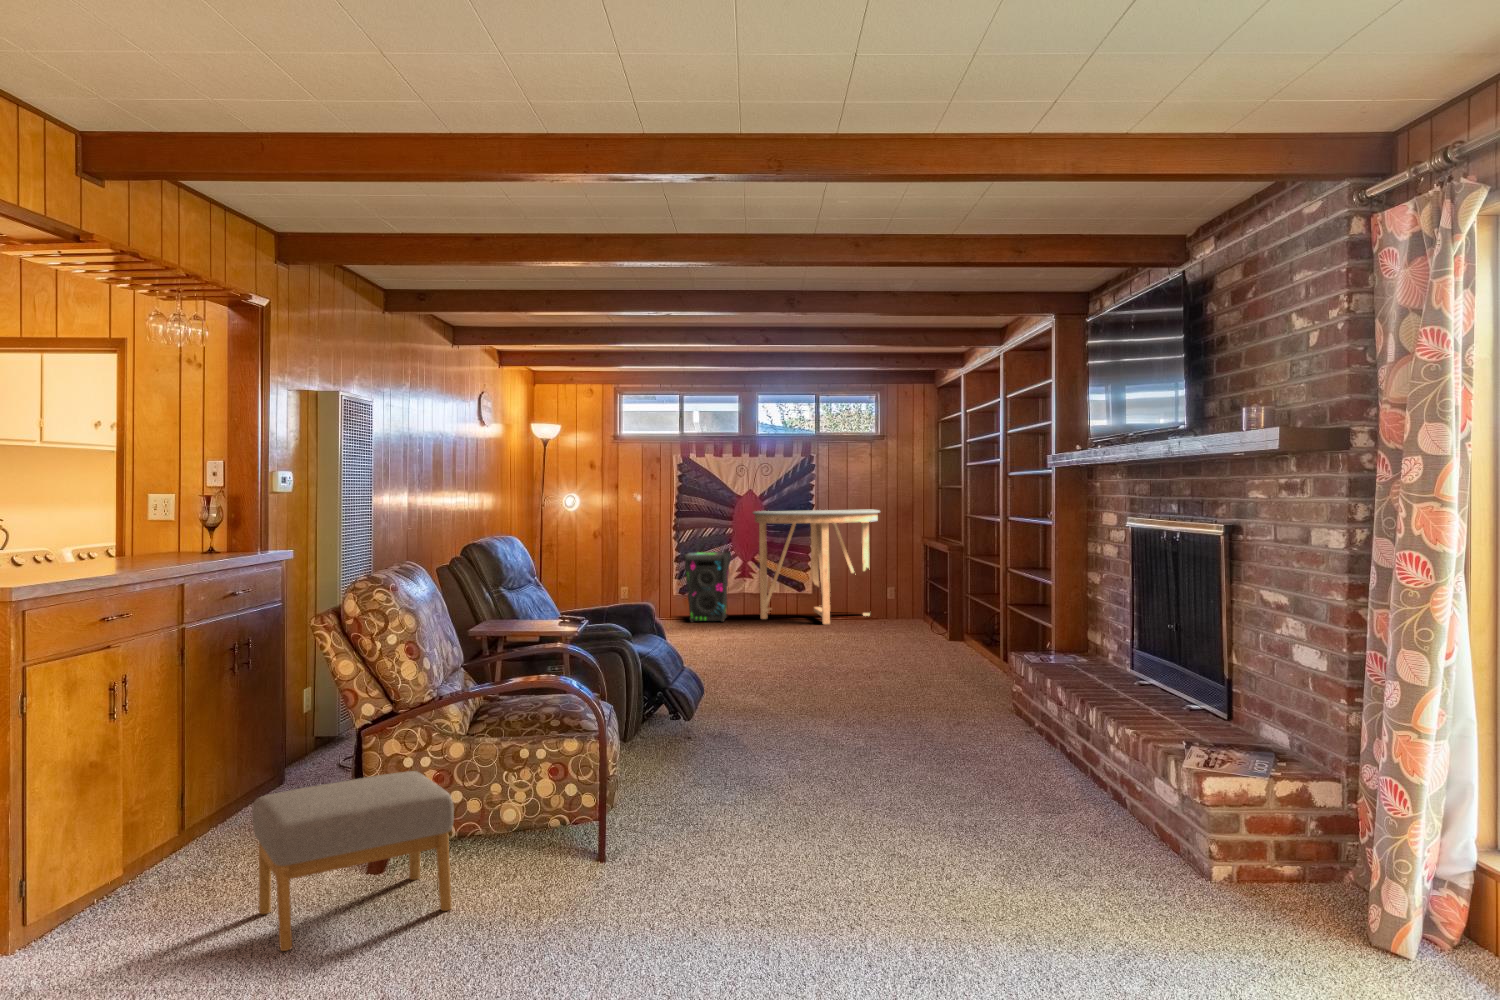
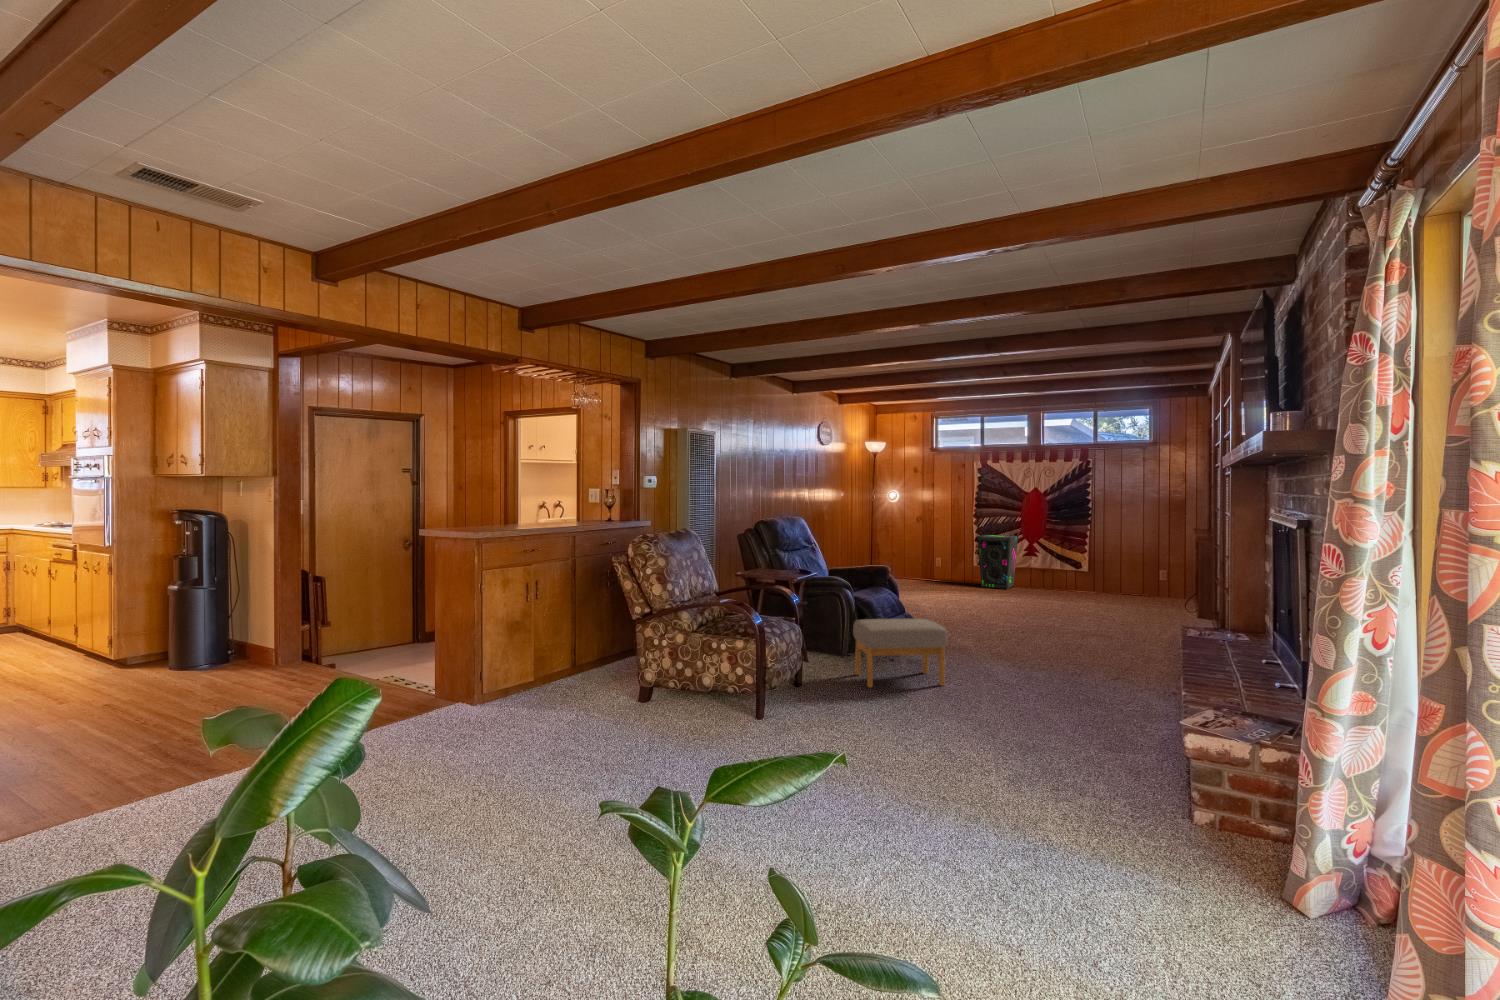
console table: present [753,509,880,624] -> none [1035,505,1147,598]
footstool: present [252,771,454,951] -> present [853,619,947,687]

